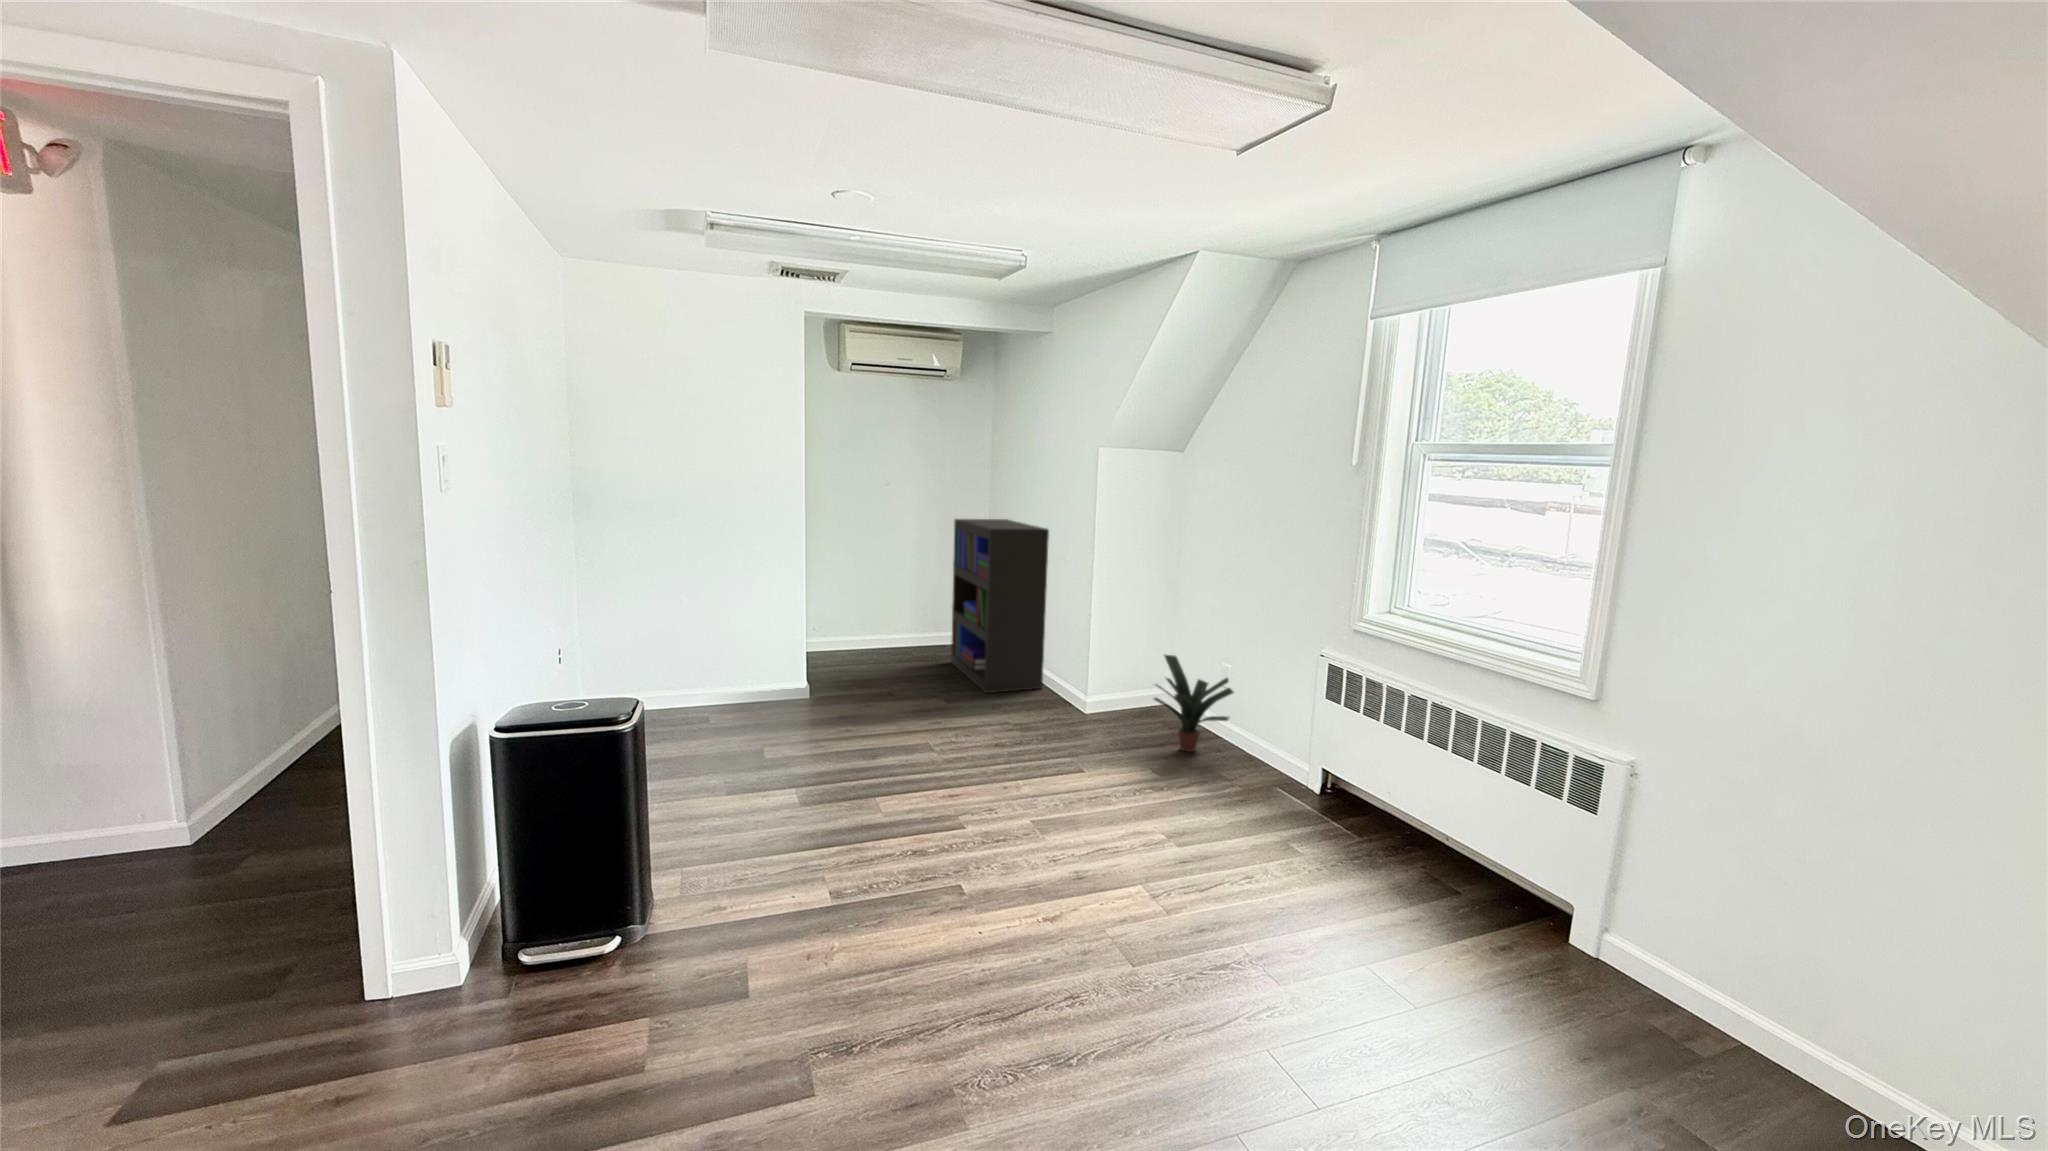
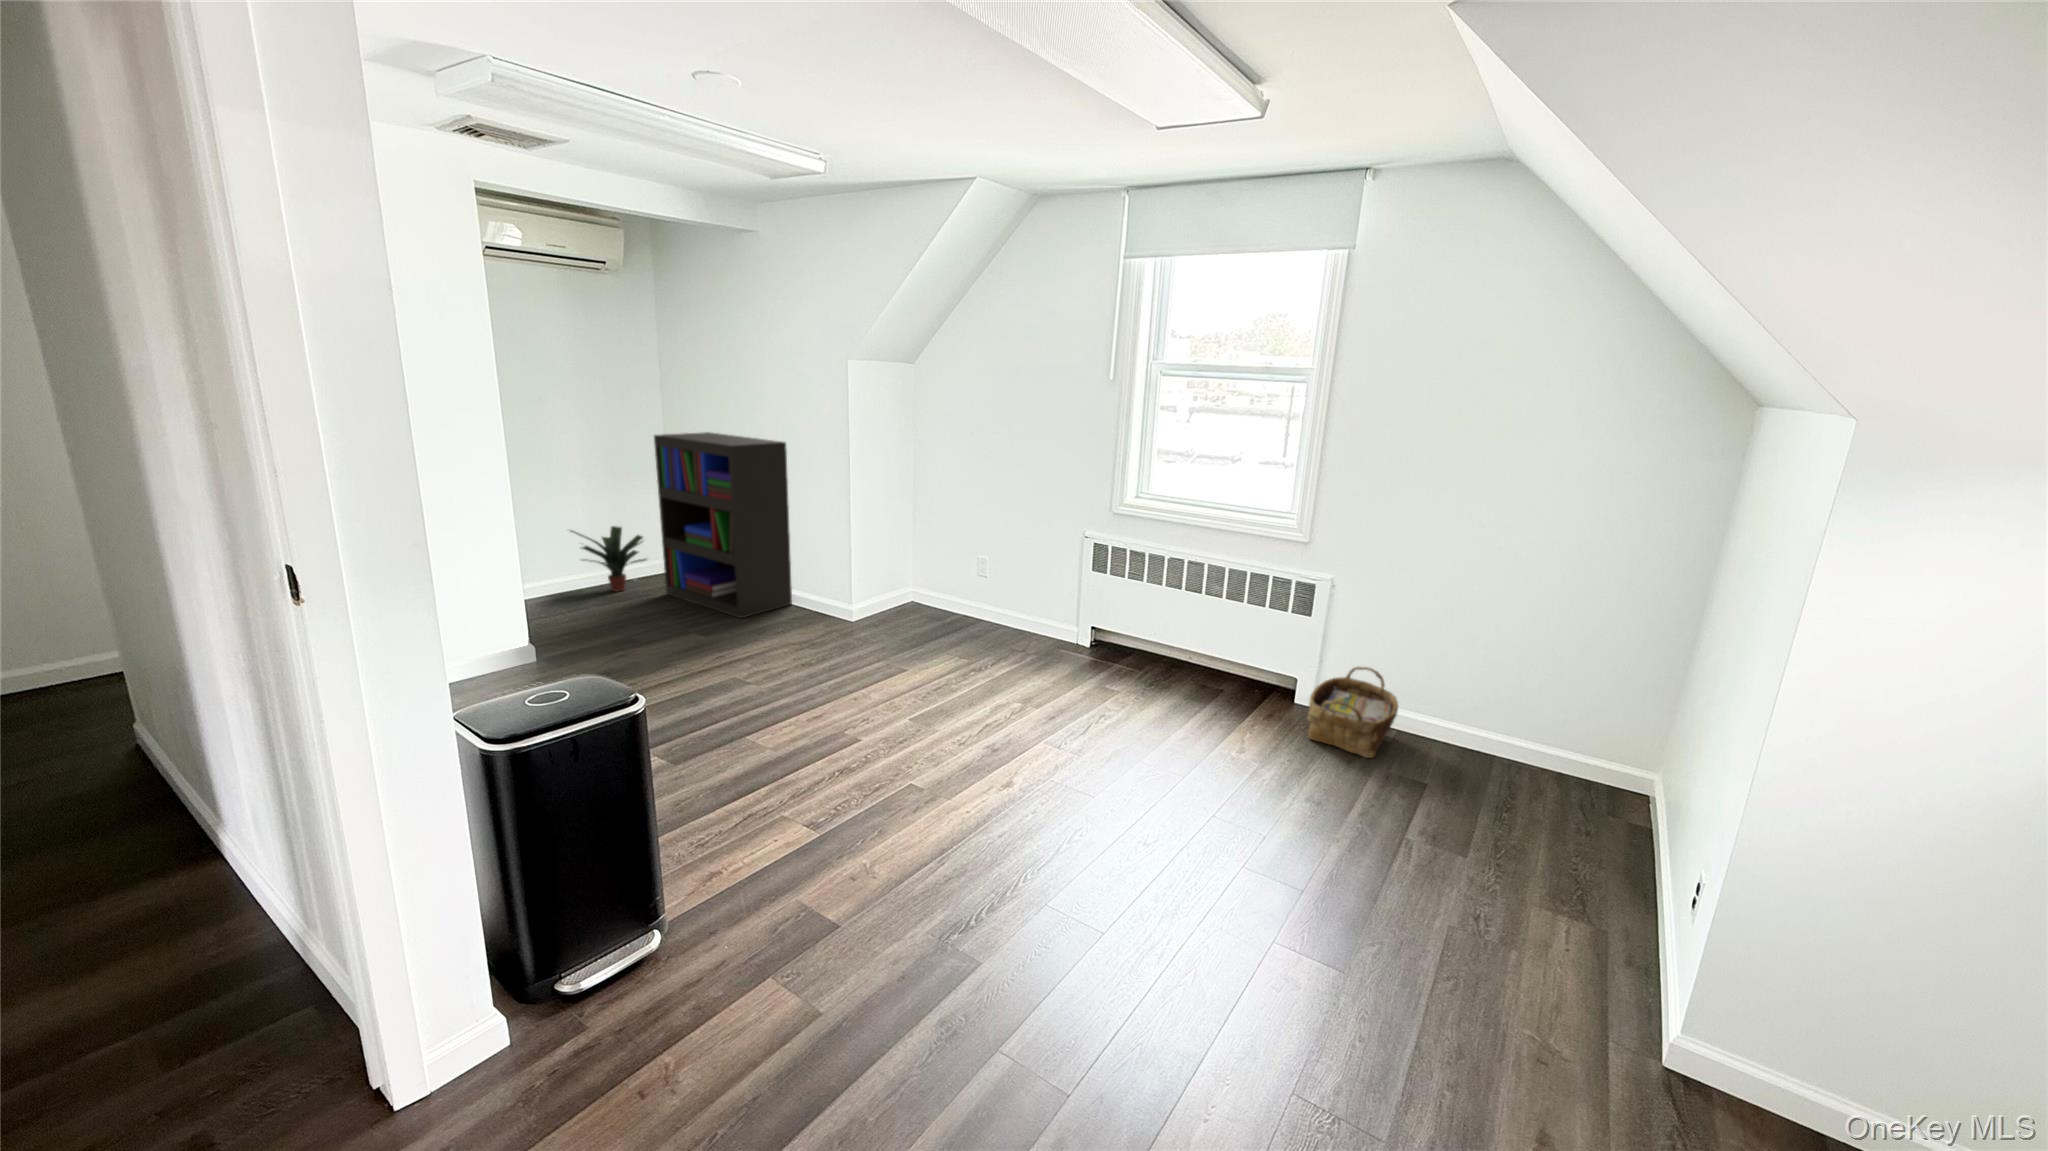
potted plant: present [1154,655,1233,752] -> present [571,526,646,592]
woven basket: none [1542,915,1731,1077] -> present [1308,666,1398,758]

